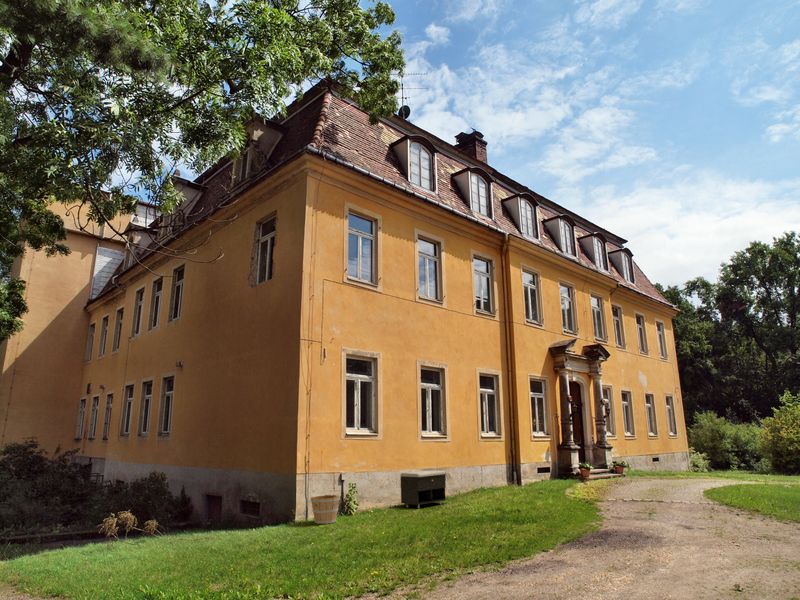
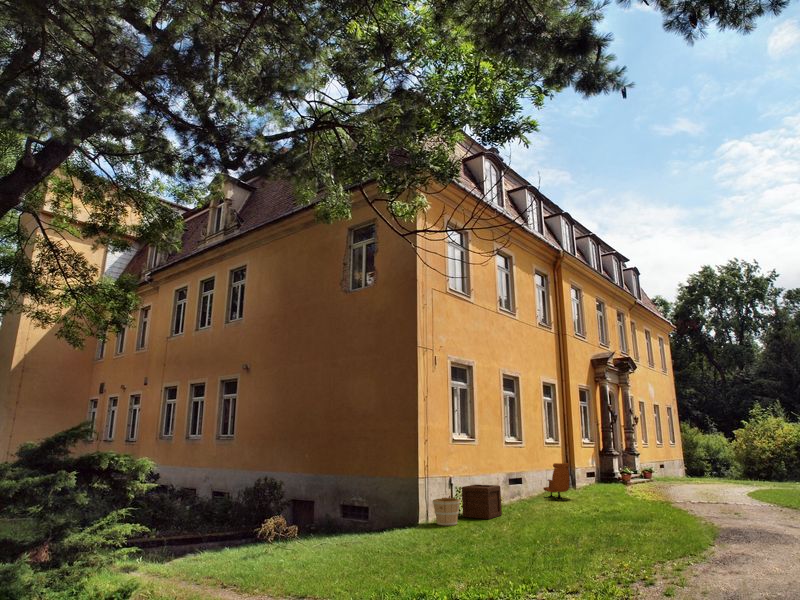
lounge chair: none [472,458,496,498] -> present [544,463,570,501]
storage bench: present [400,470,446,508] -> none [494,475,534,511]
wooden crate: none [354,481,397,517] -> present [462,485,502,519]

